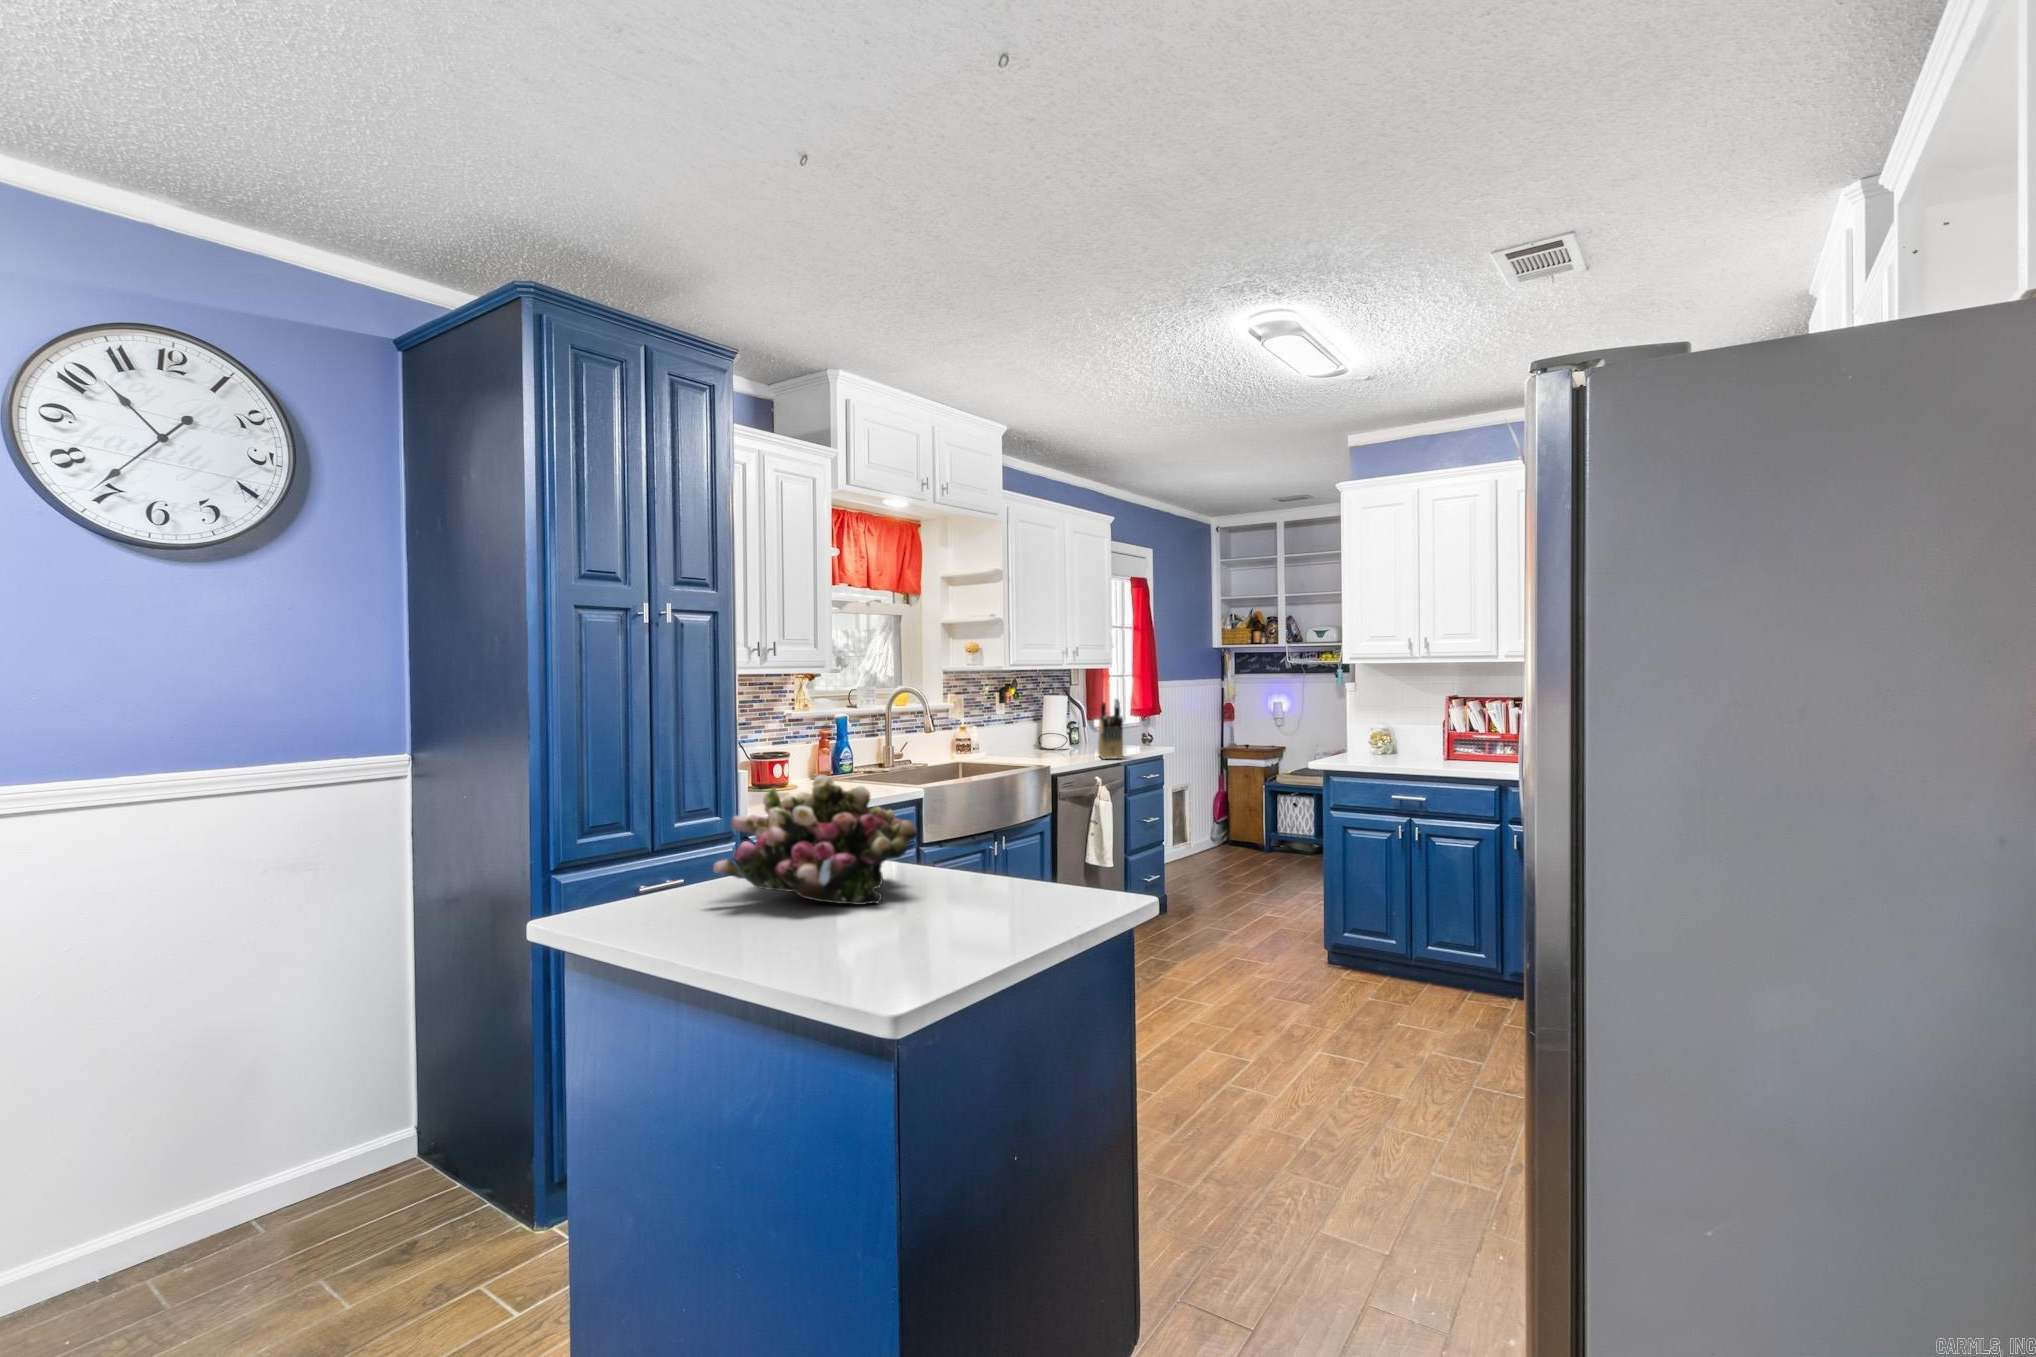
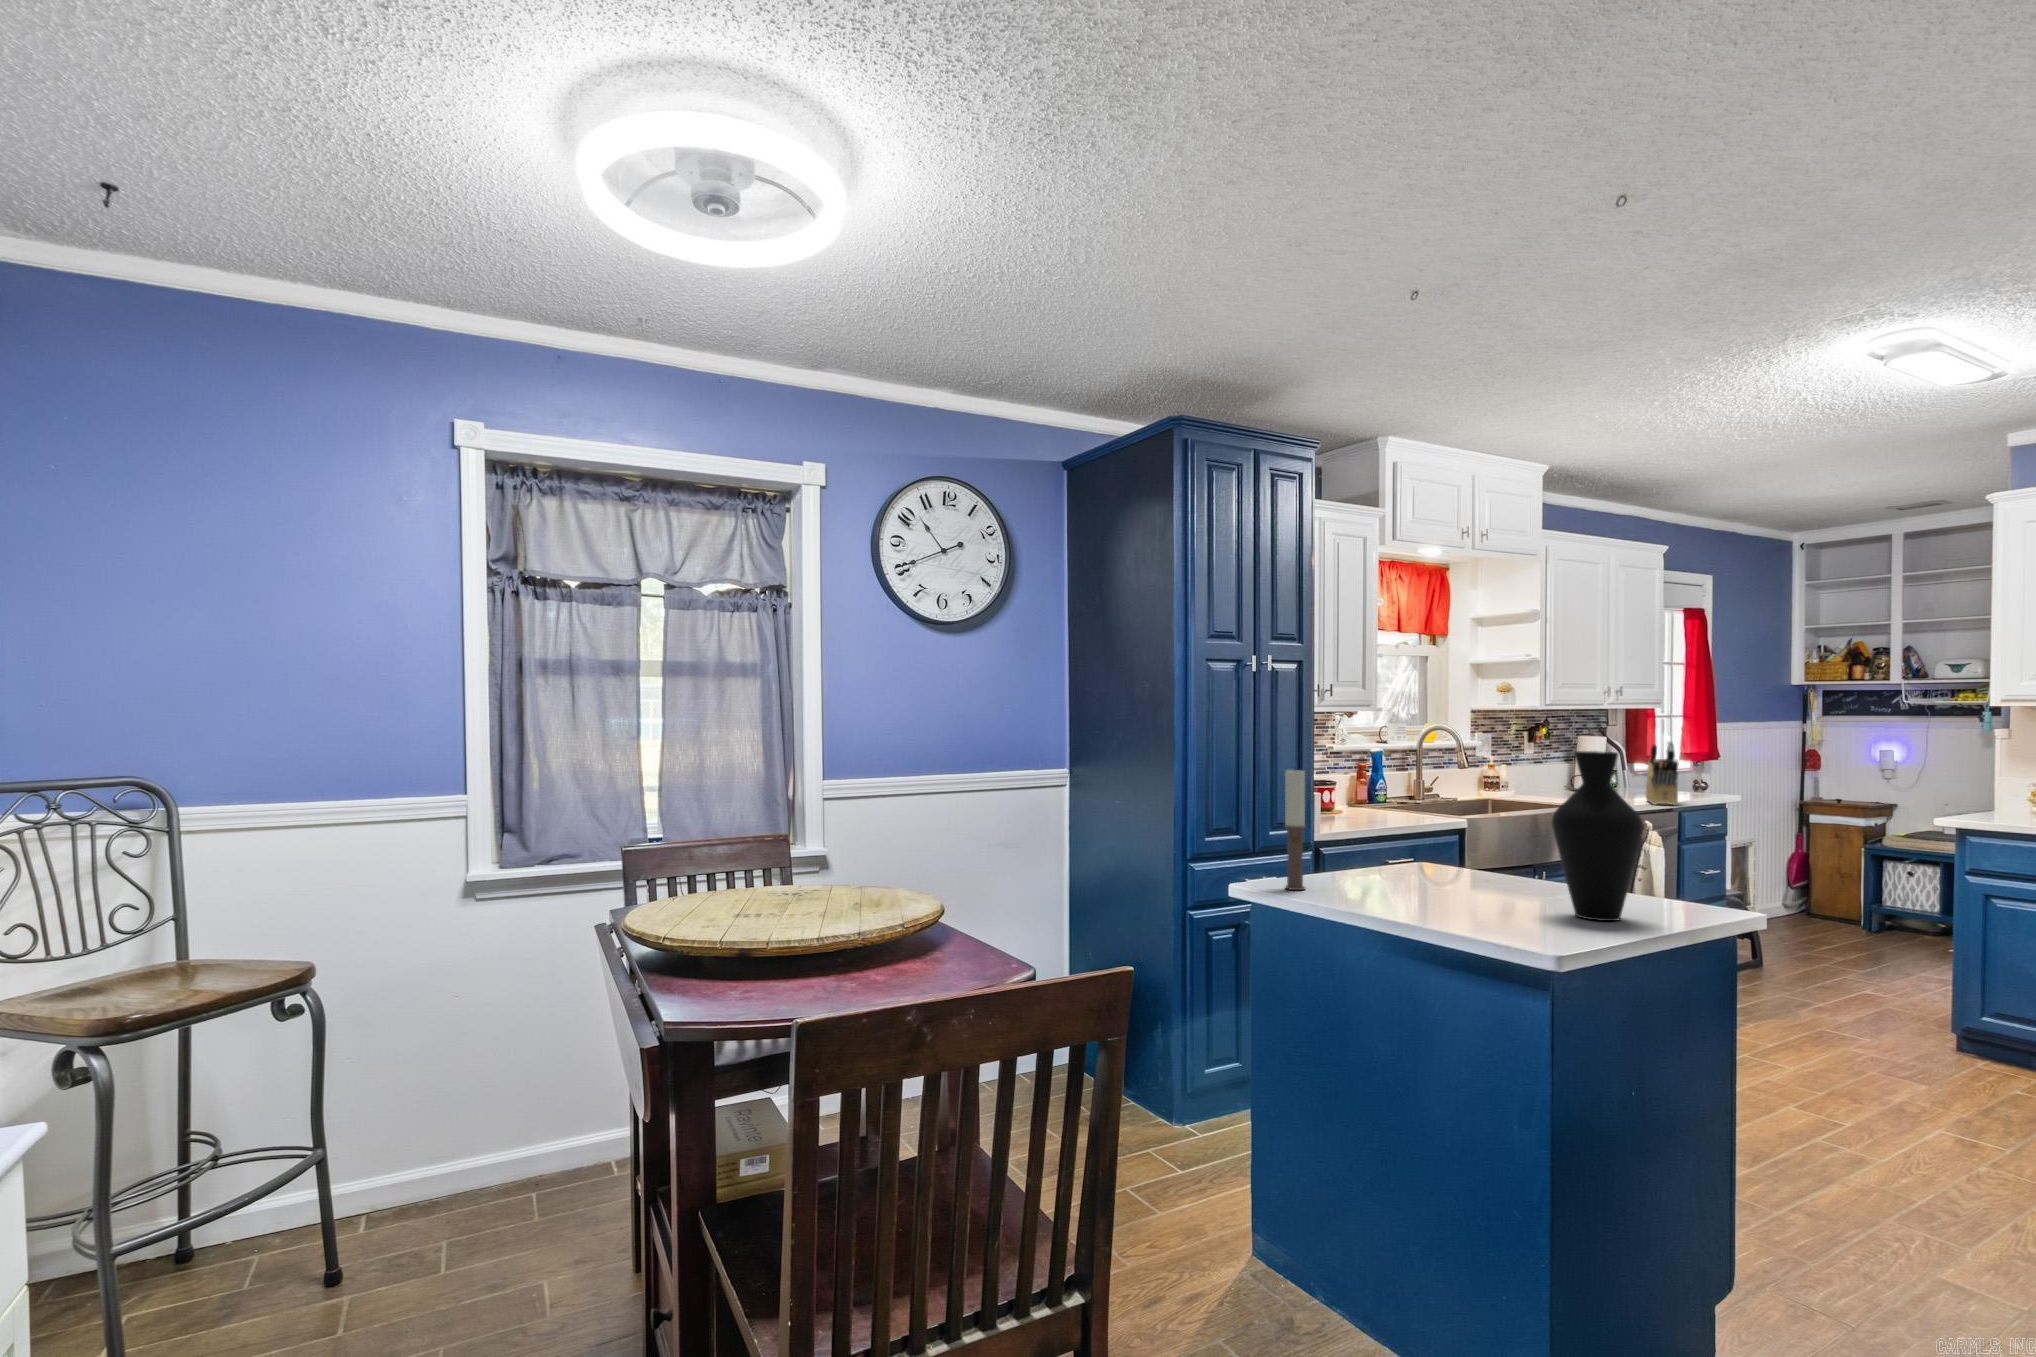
vase: none [939,706,1044,928] -> present [1552,751,1644,921]
candle: none [604,743,637,920] -> present [1285,770,1306,890]
flower arrangement: present [713,775,917,905] -> none [1358,798,1521,898]

